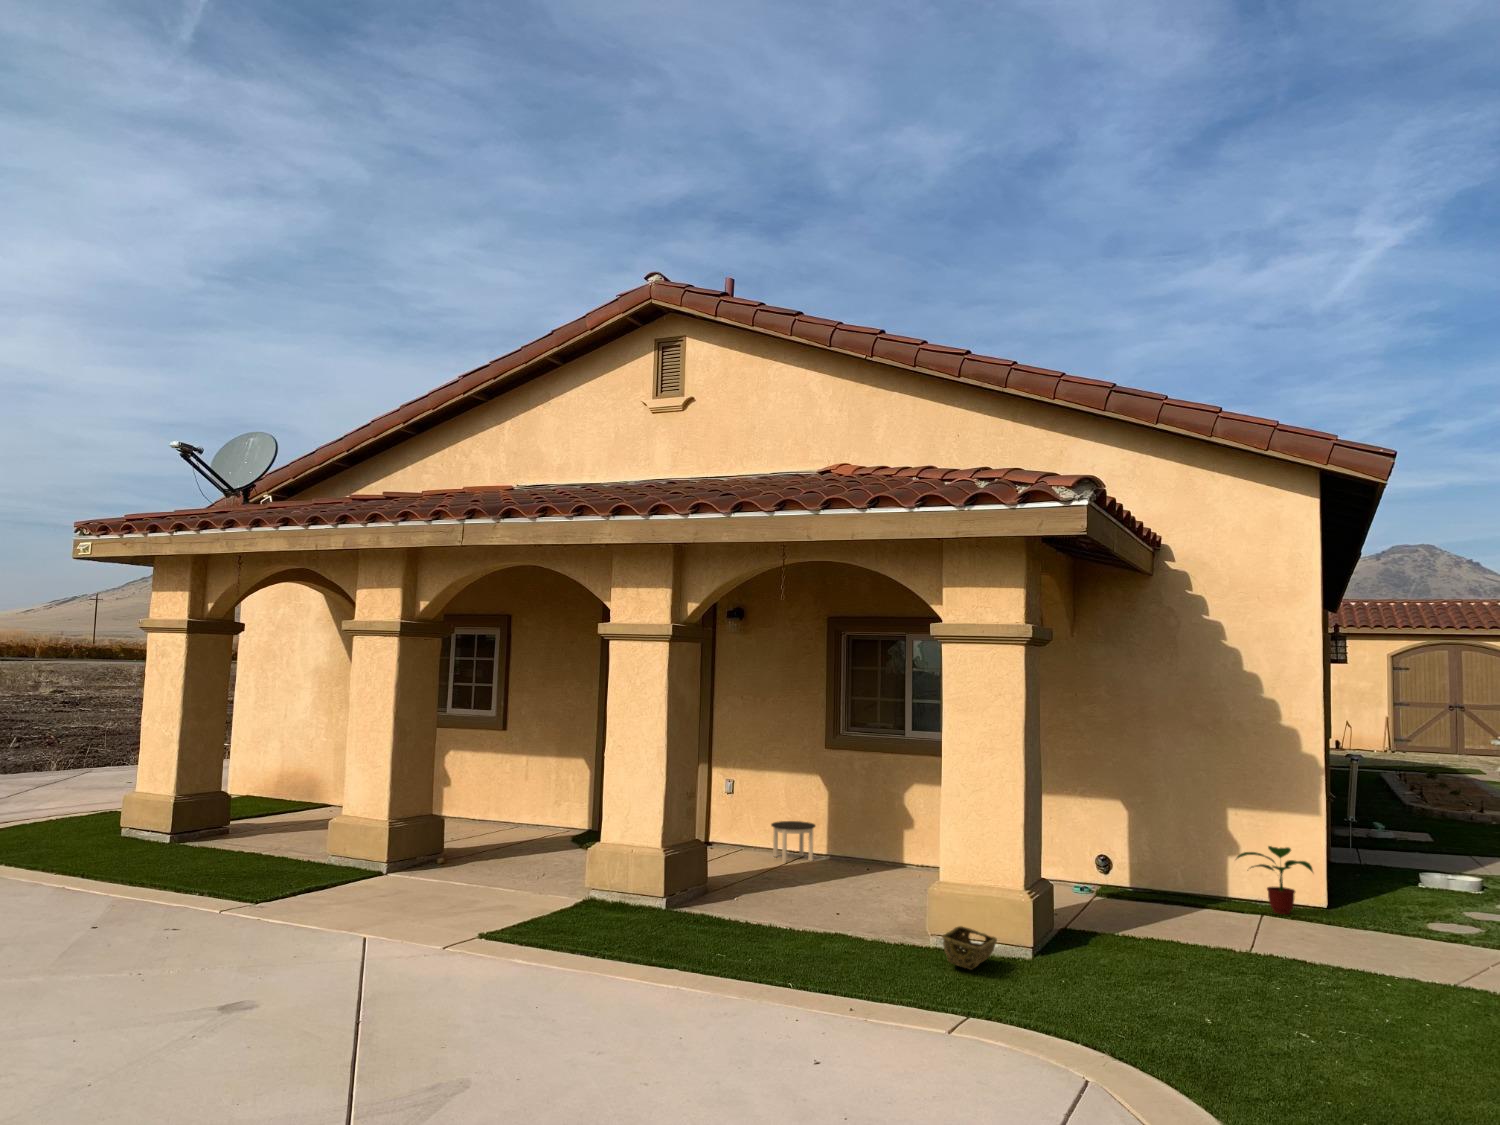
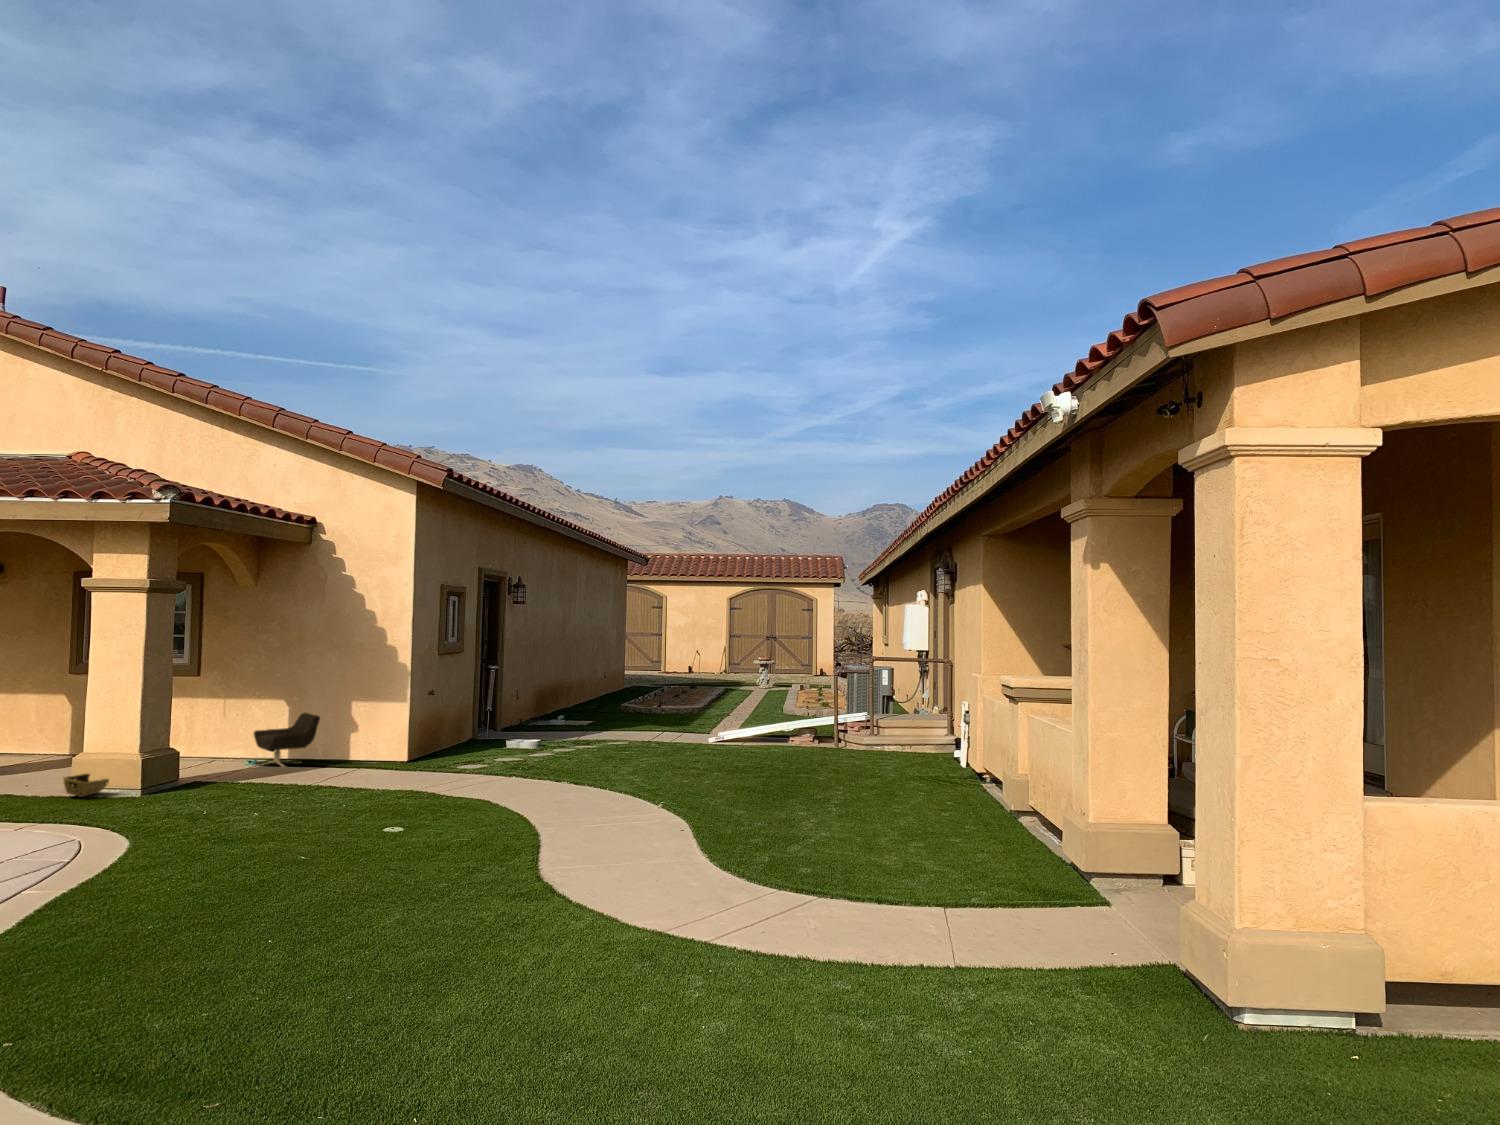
round table: present [771,821,815,863] -> none [26,724,66,754]
lounge chair: none [1090,822,1194,909] -> present [254,713,320,767]
potted plant: present [1237,846,1313,914] -> none [342,724,391,766]

